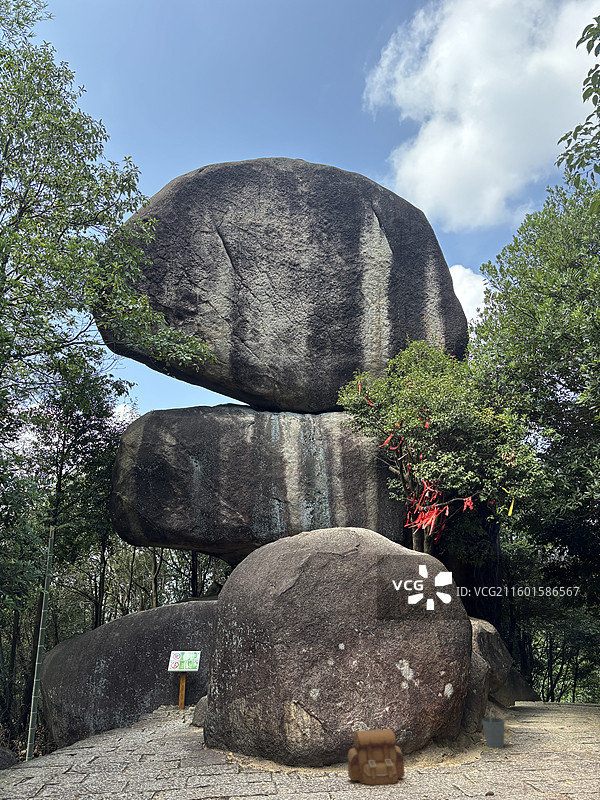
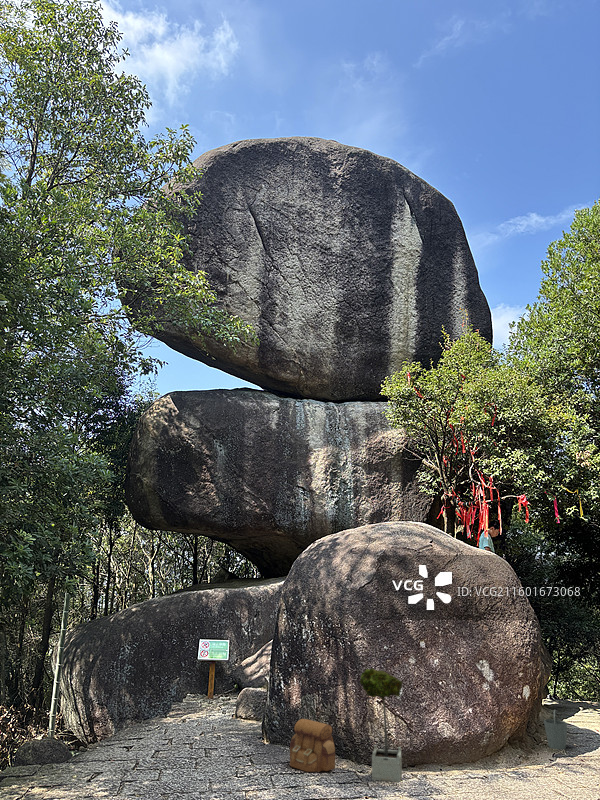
potted tree: none [272,669,316,784] -> present [360,668,402,782]
backpack: present [348,729,404,785] -> present [290,719,335,772]

